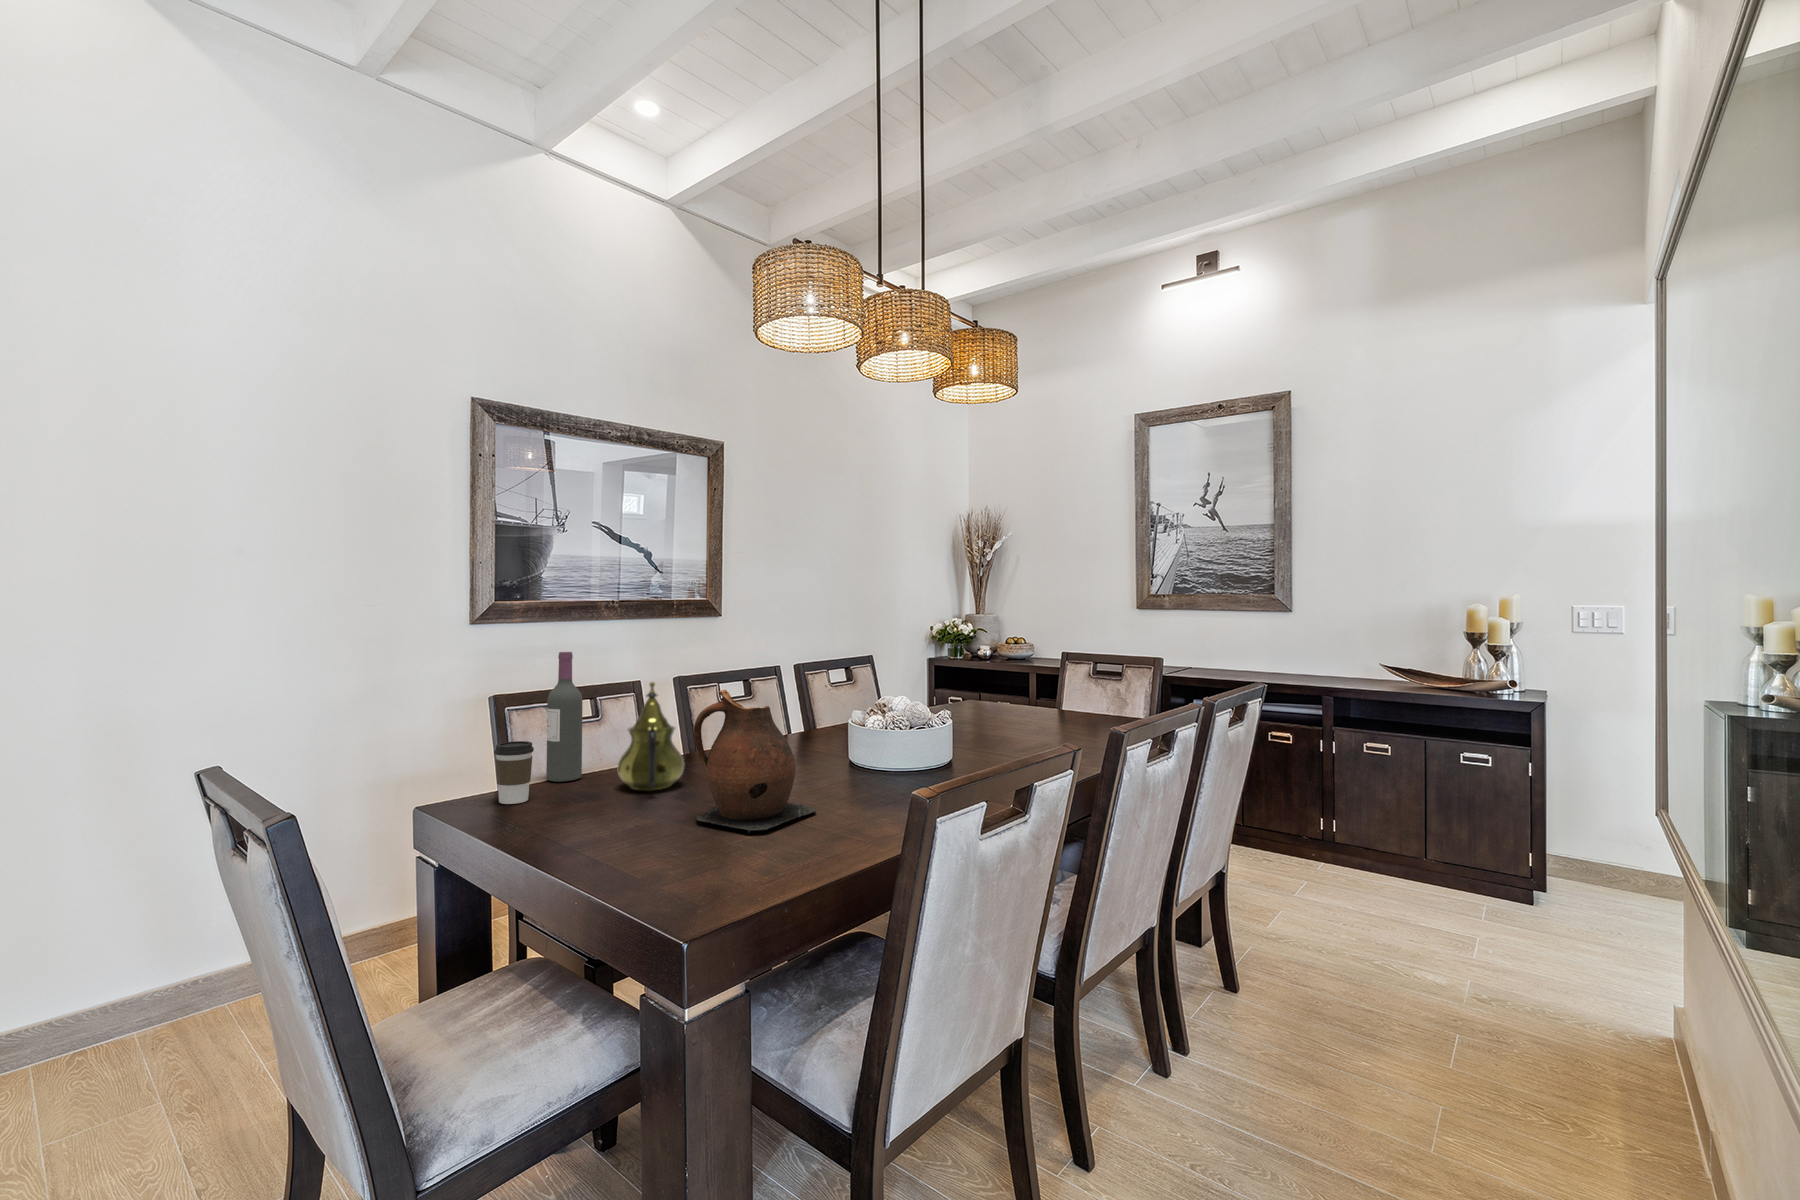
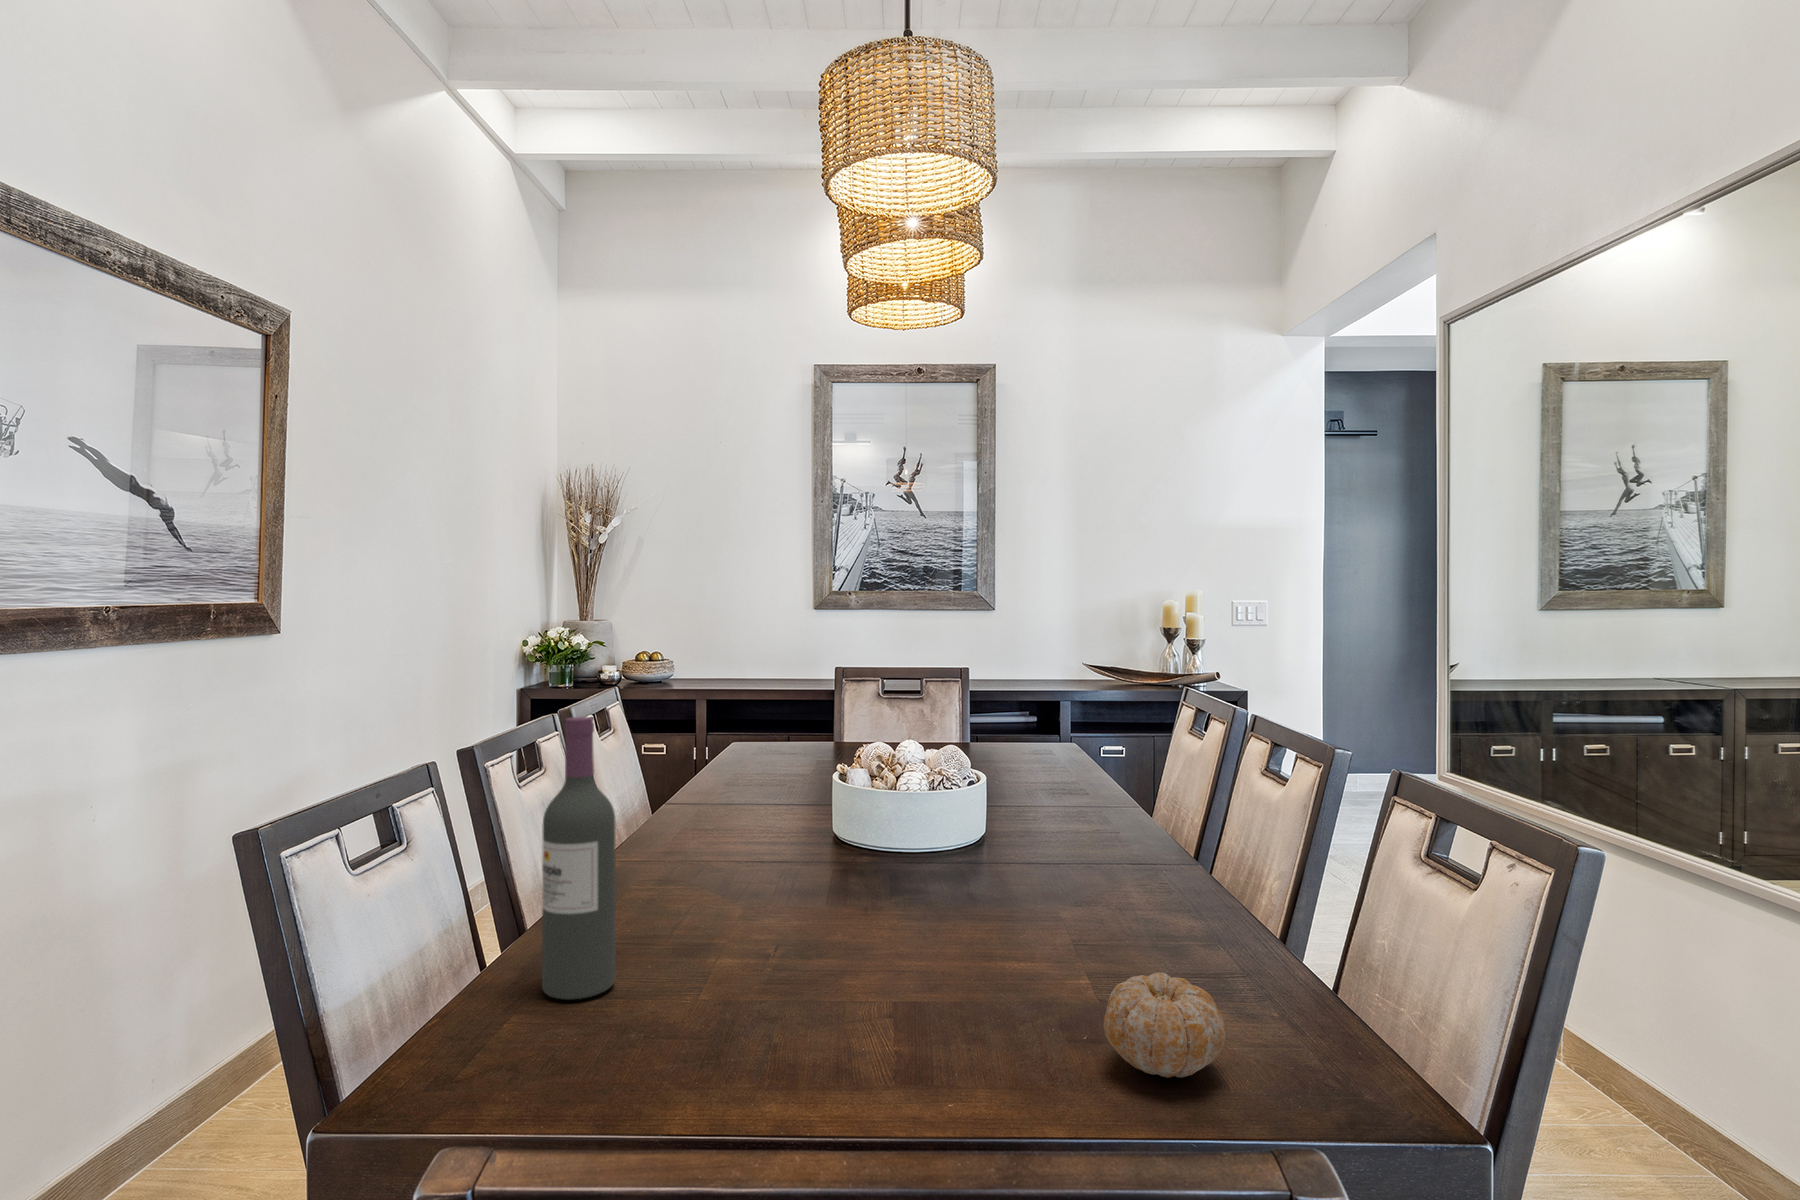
teapot: present [618,682,684,791] -> none [706,758,873,968]
ceramic pitcher: present [694,690,816,833] -> none [991,754,1186,984]
coffee cup: present [494,741,534,804] -> none [604,922,687,1076]
fruit: none [596,803,662,855] -> present [1103,973,1226,1078]

